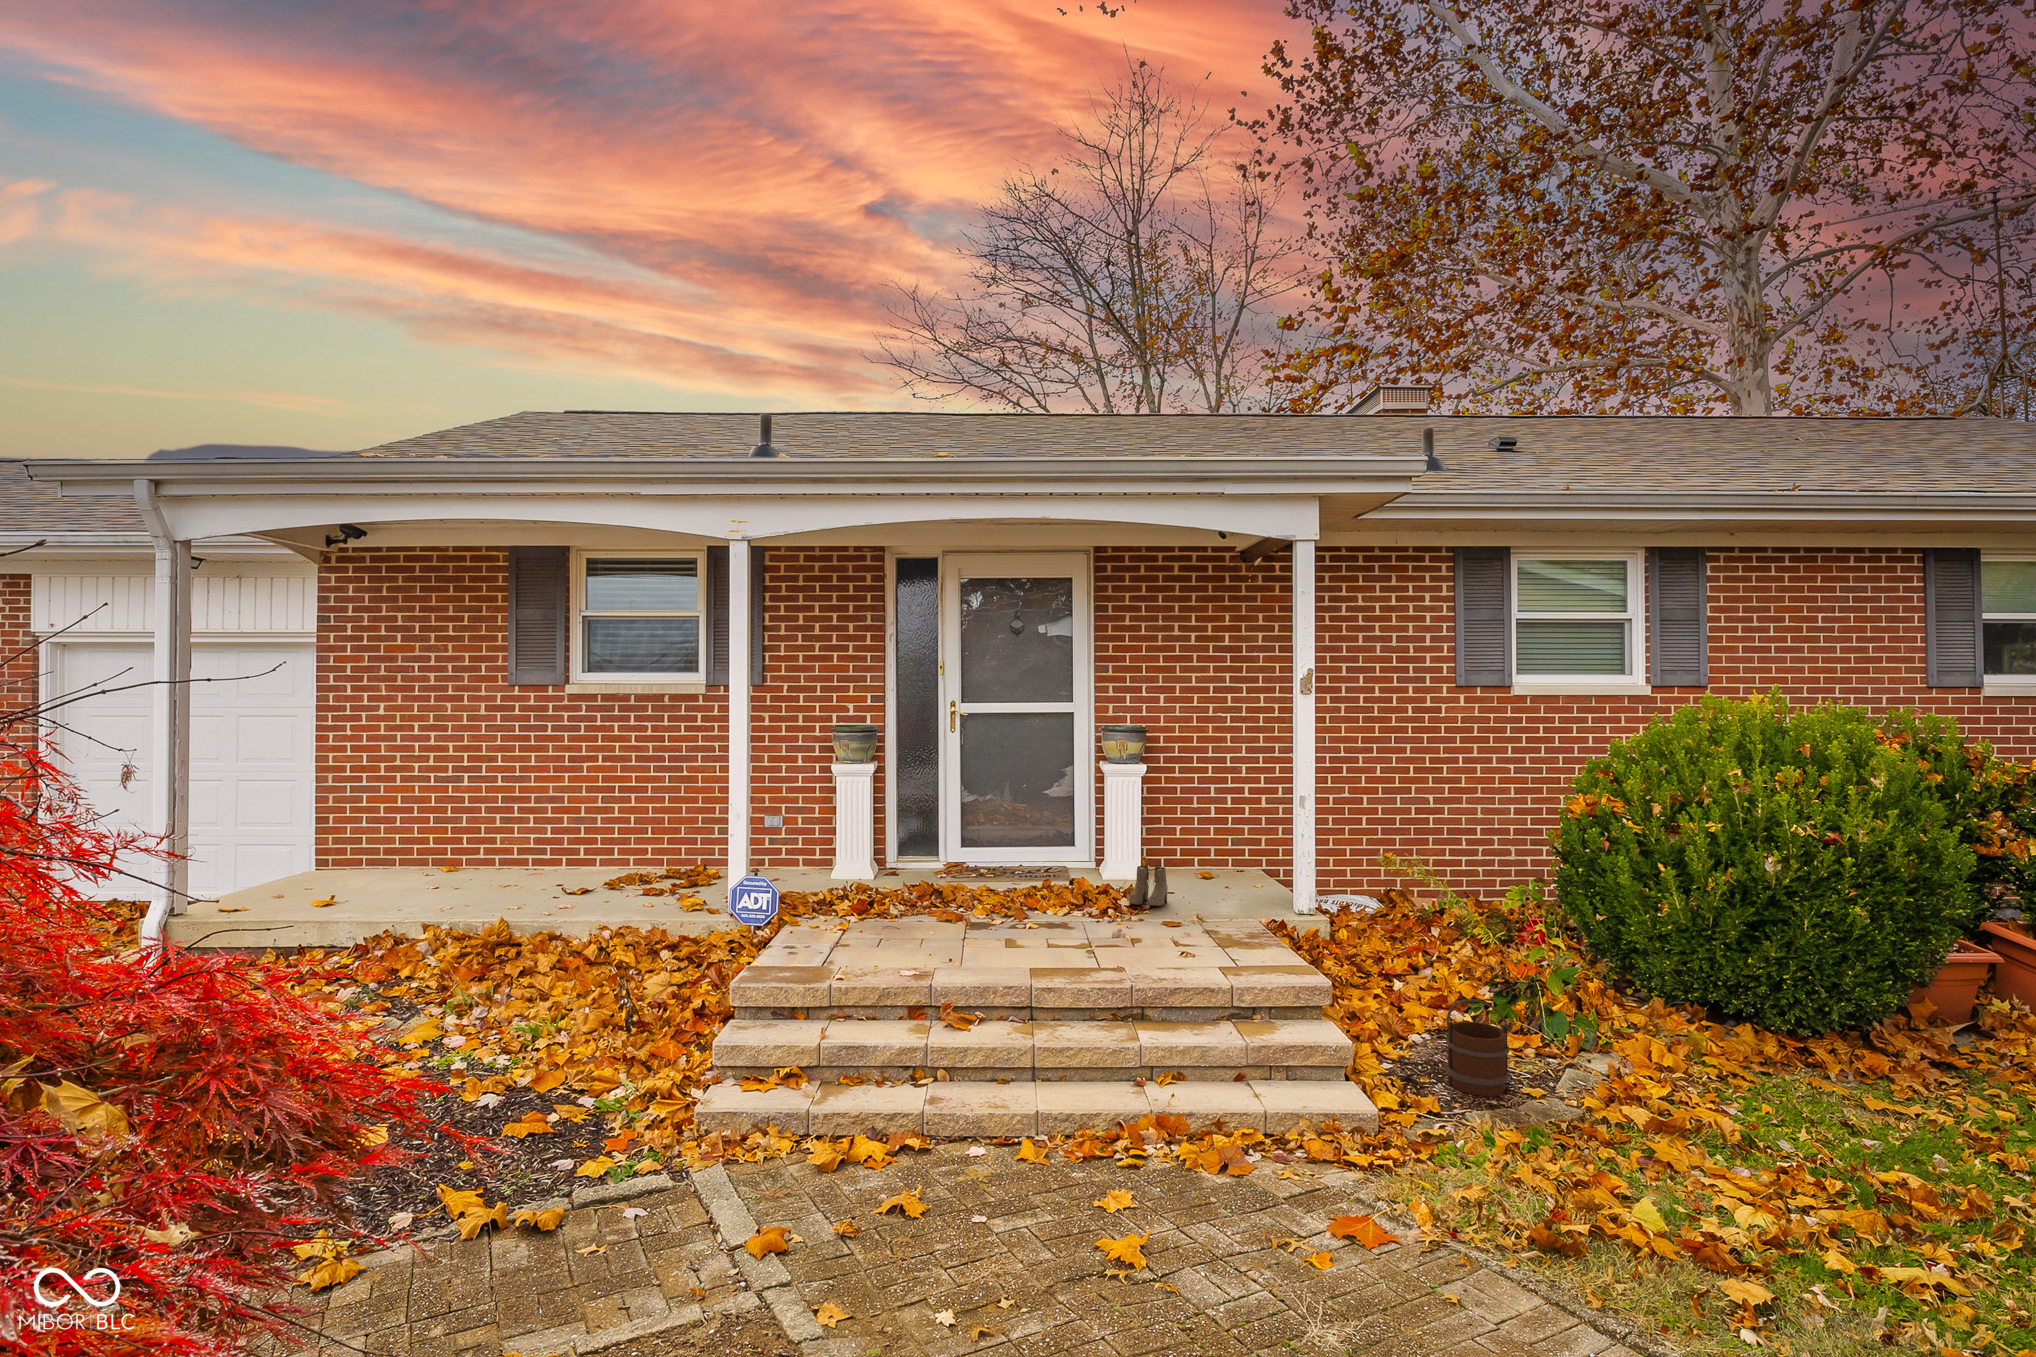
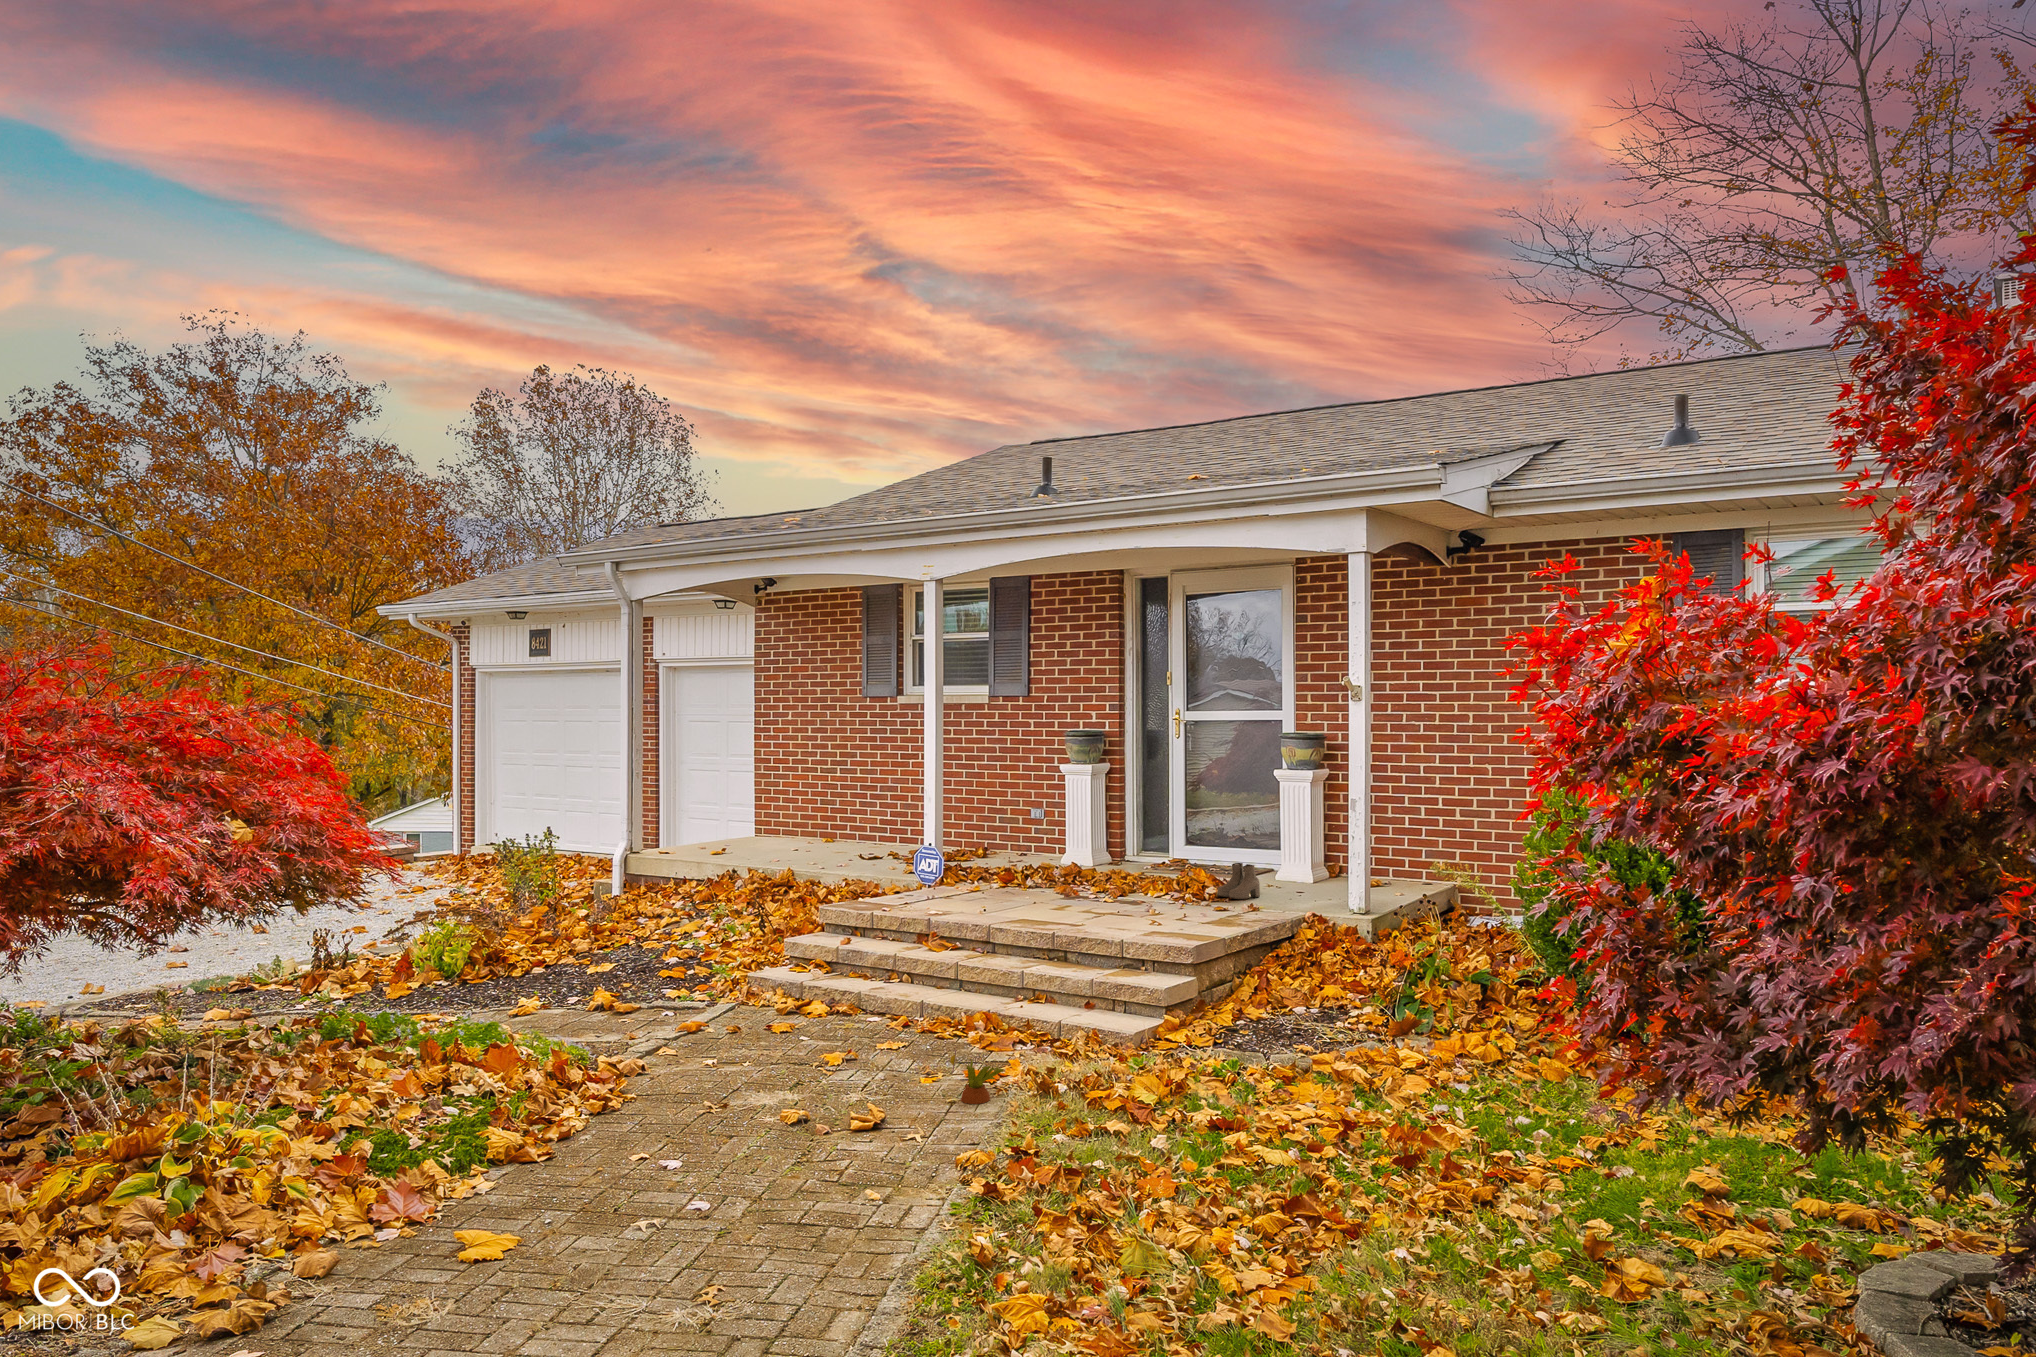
bucket: present [1447,999,1509,1096] -> none [1249,974,1301,1053]
decorative plant: none [1382,1203,1478,1290] -> present [950,1049,1003,1104]

